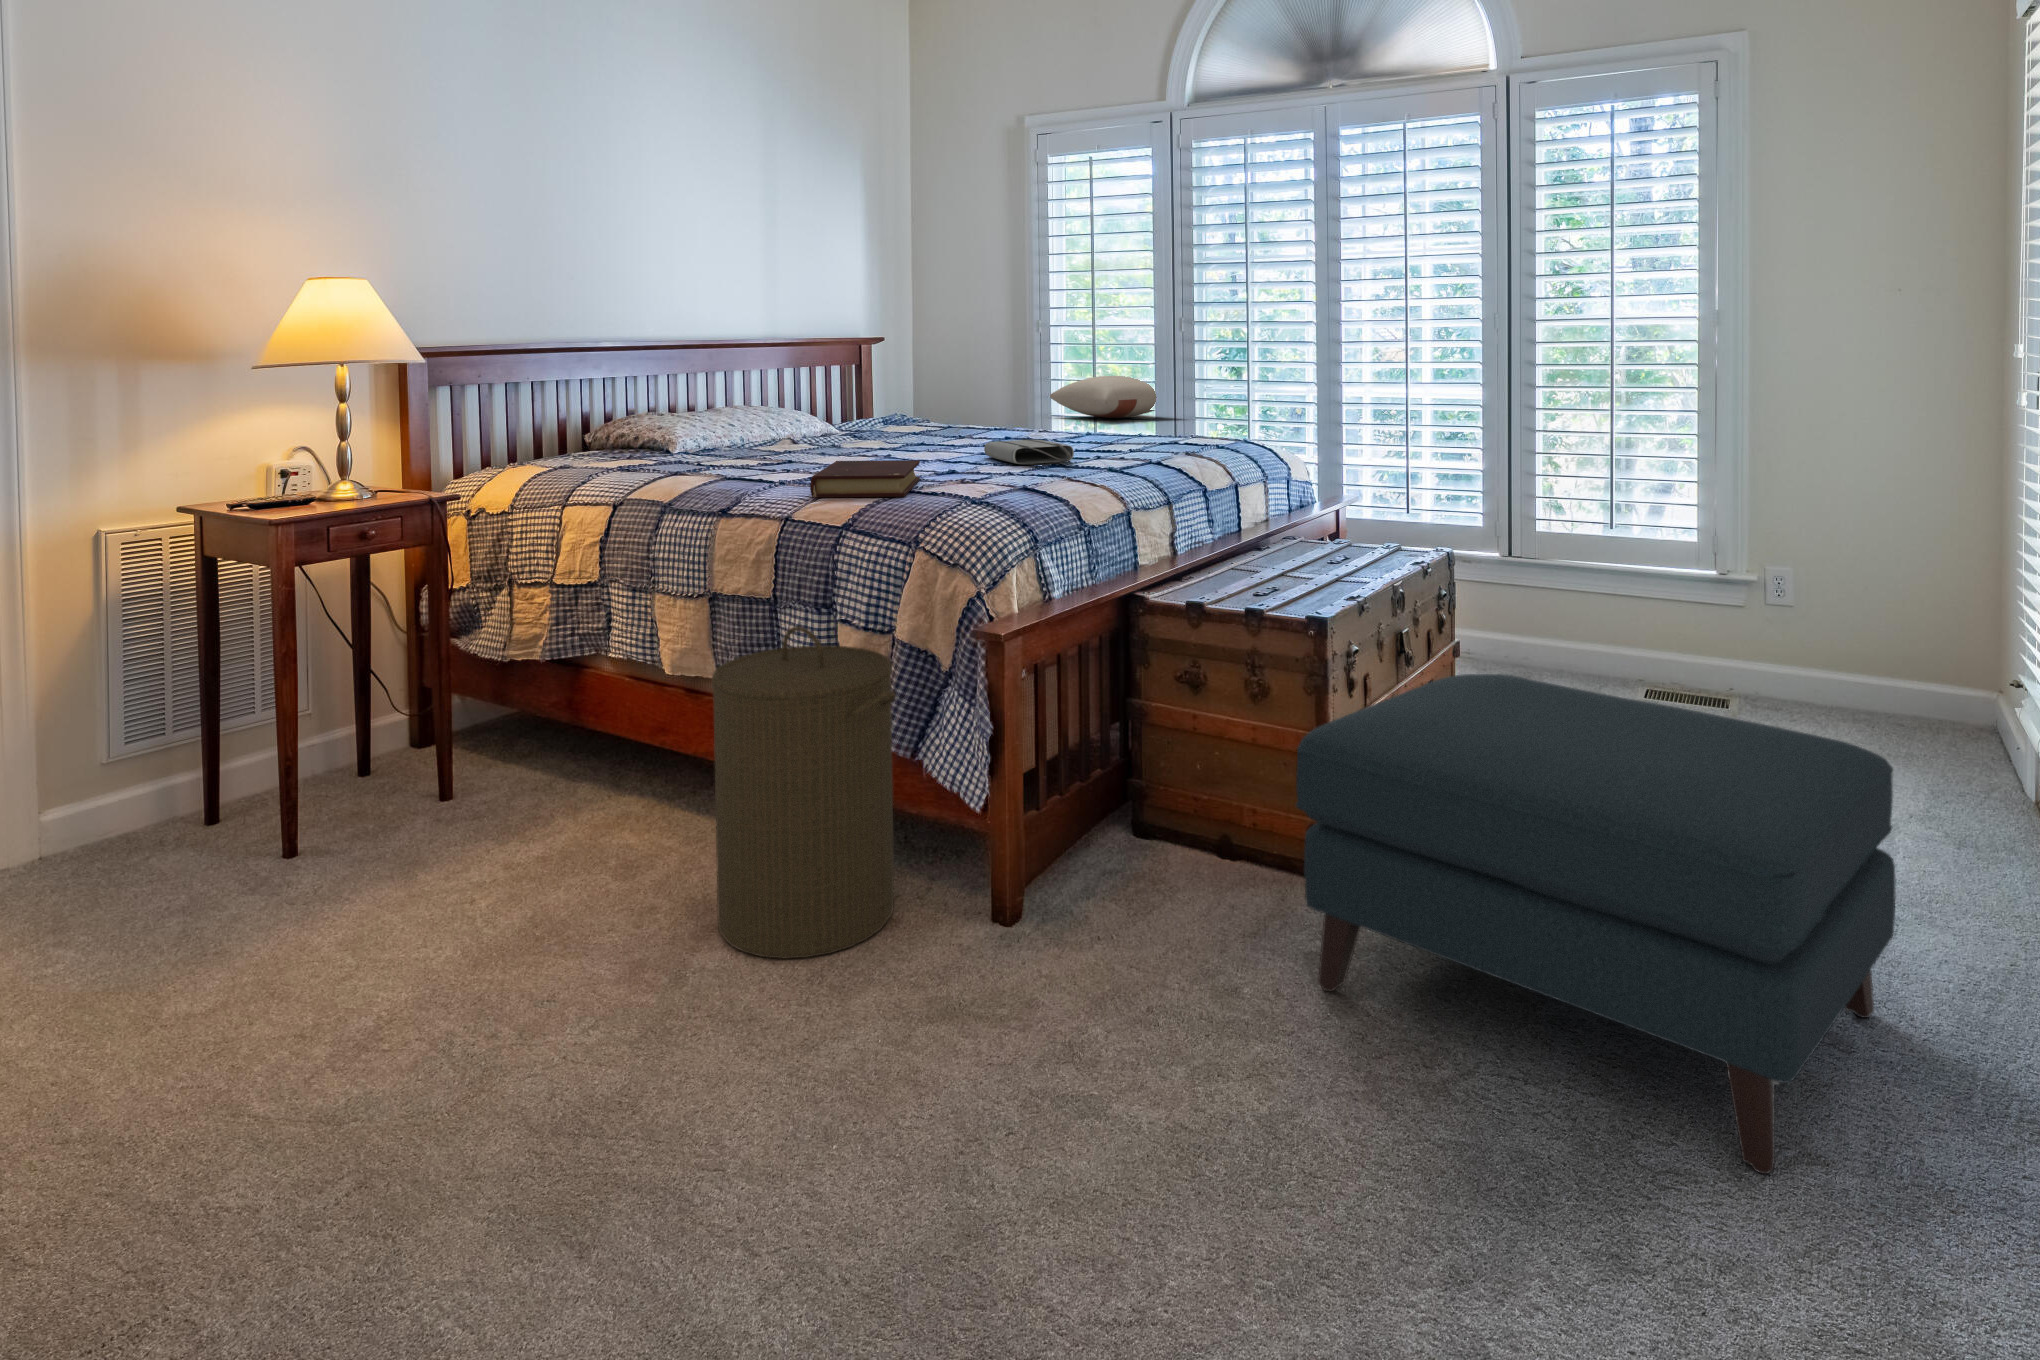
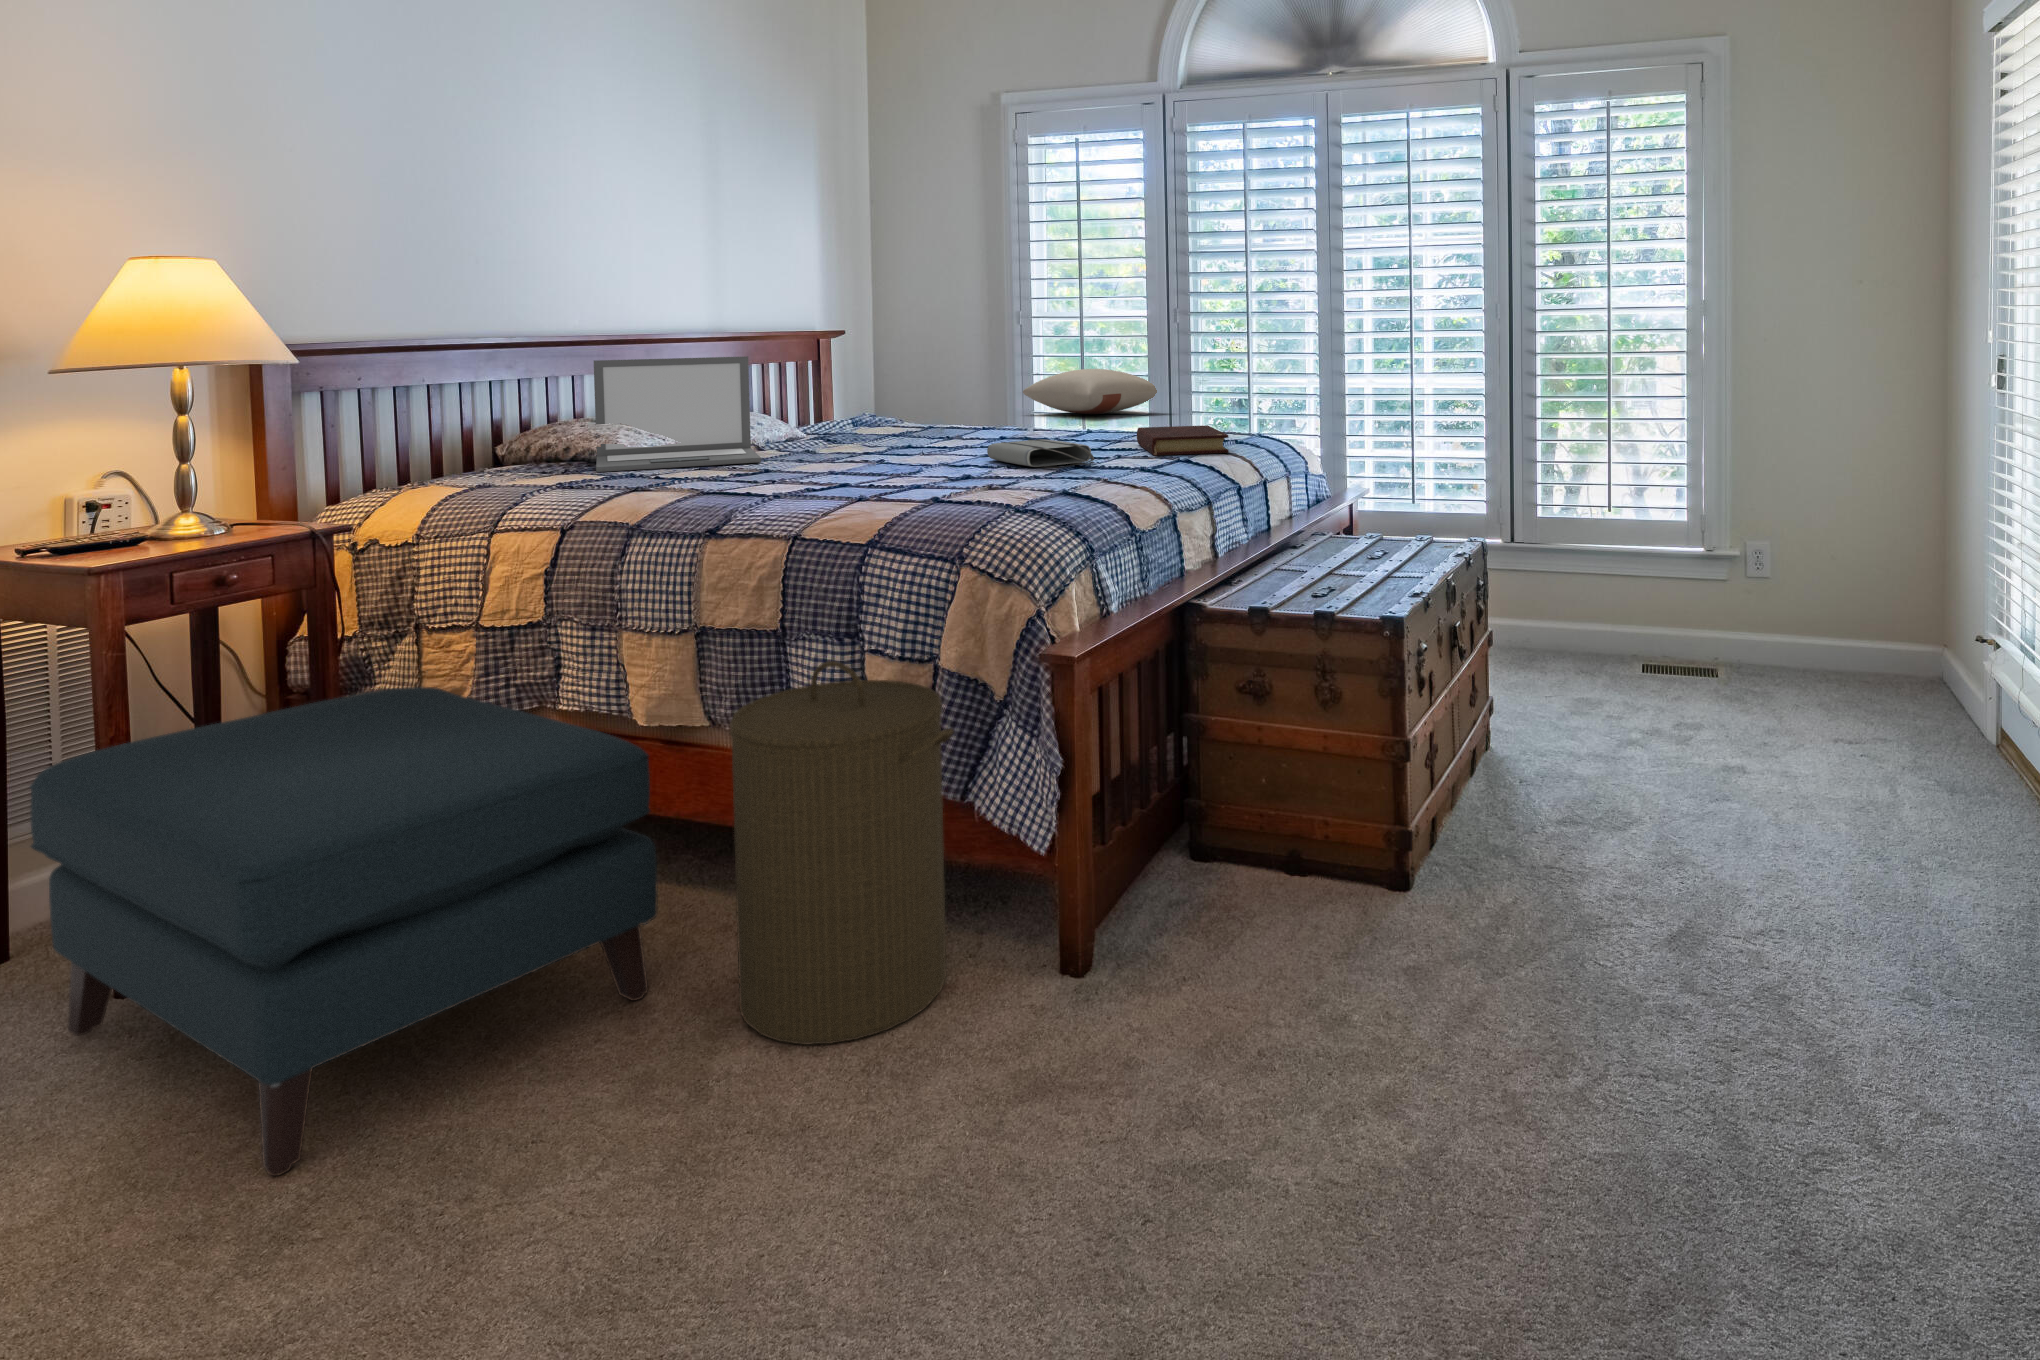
laptop: none [657,360,793,458] -> present [594,356,761,472]
book: present [810,460,920,497] -> present [1137,425,1229,455]
ottoman: present [1296,674,1895,1174] -> present [30,687,658,1176]

